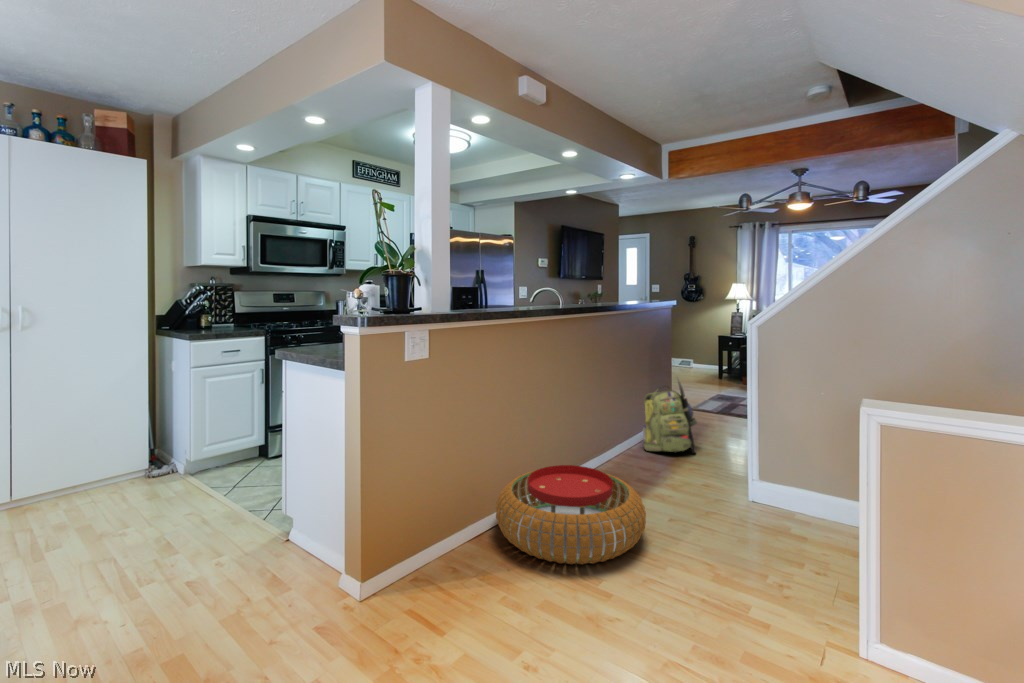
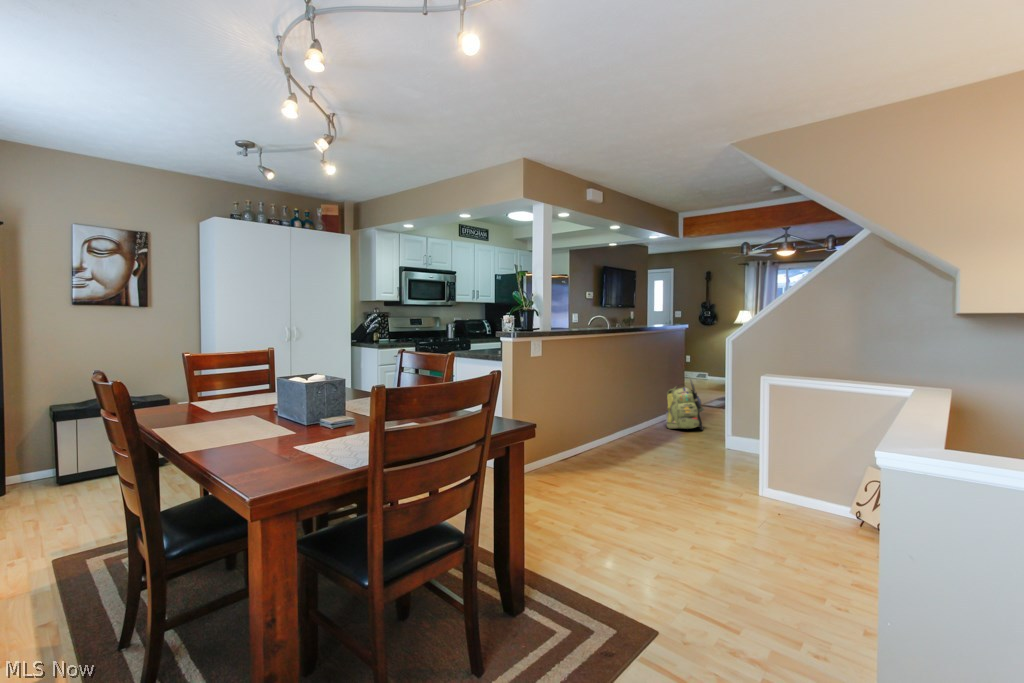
pouf: present [496,465,646,564] -> none [577,426,667,474]

